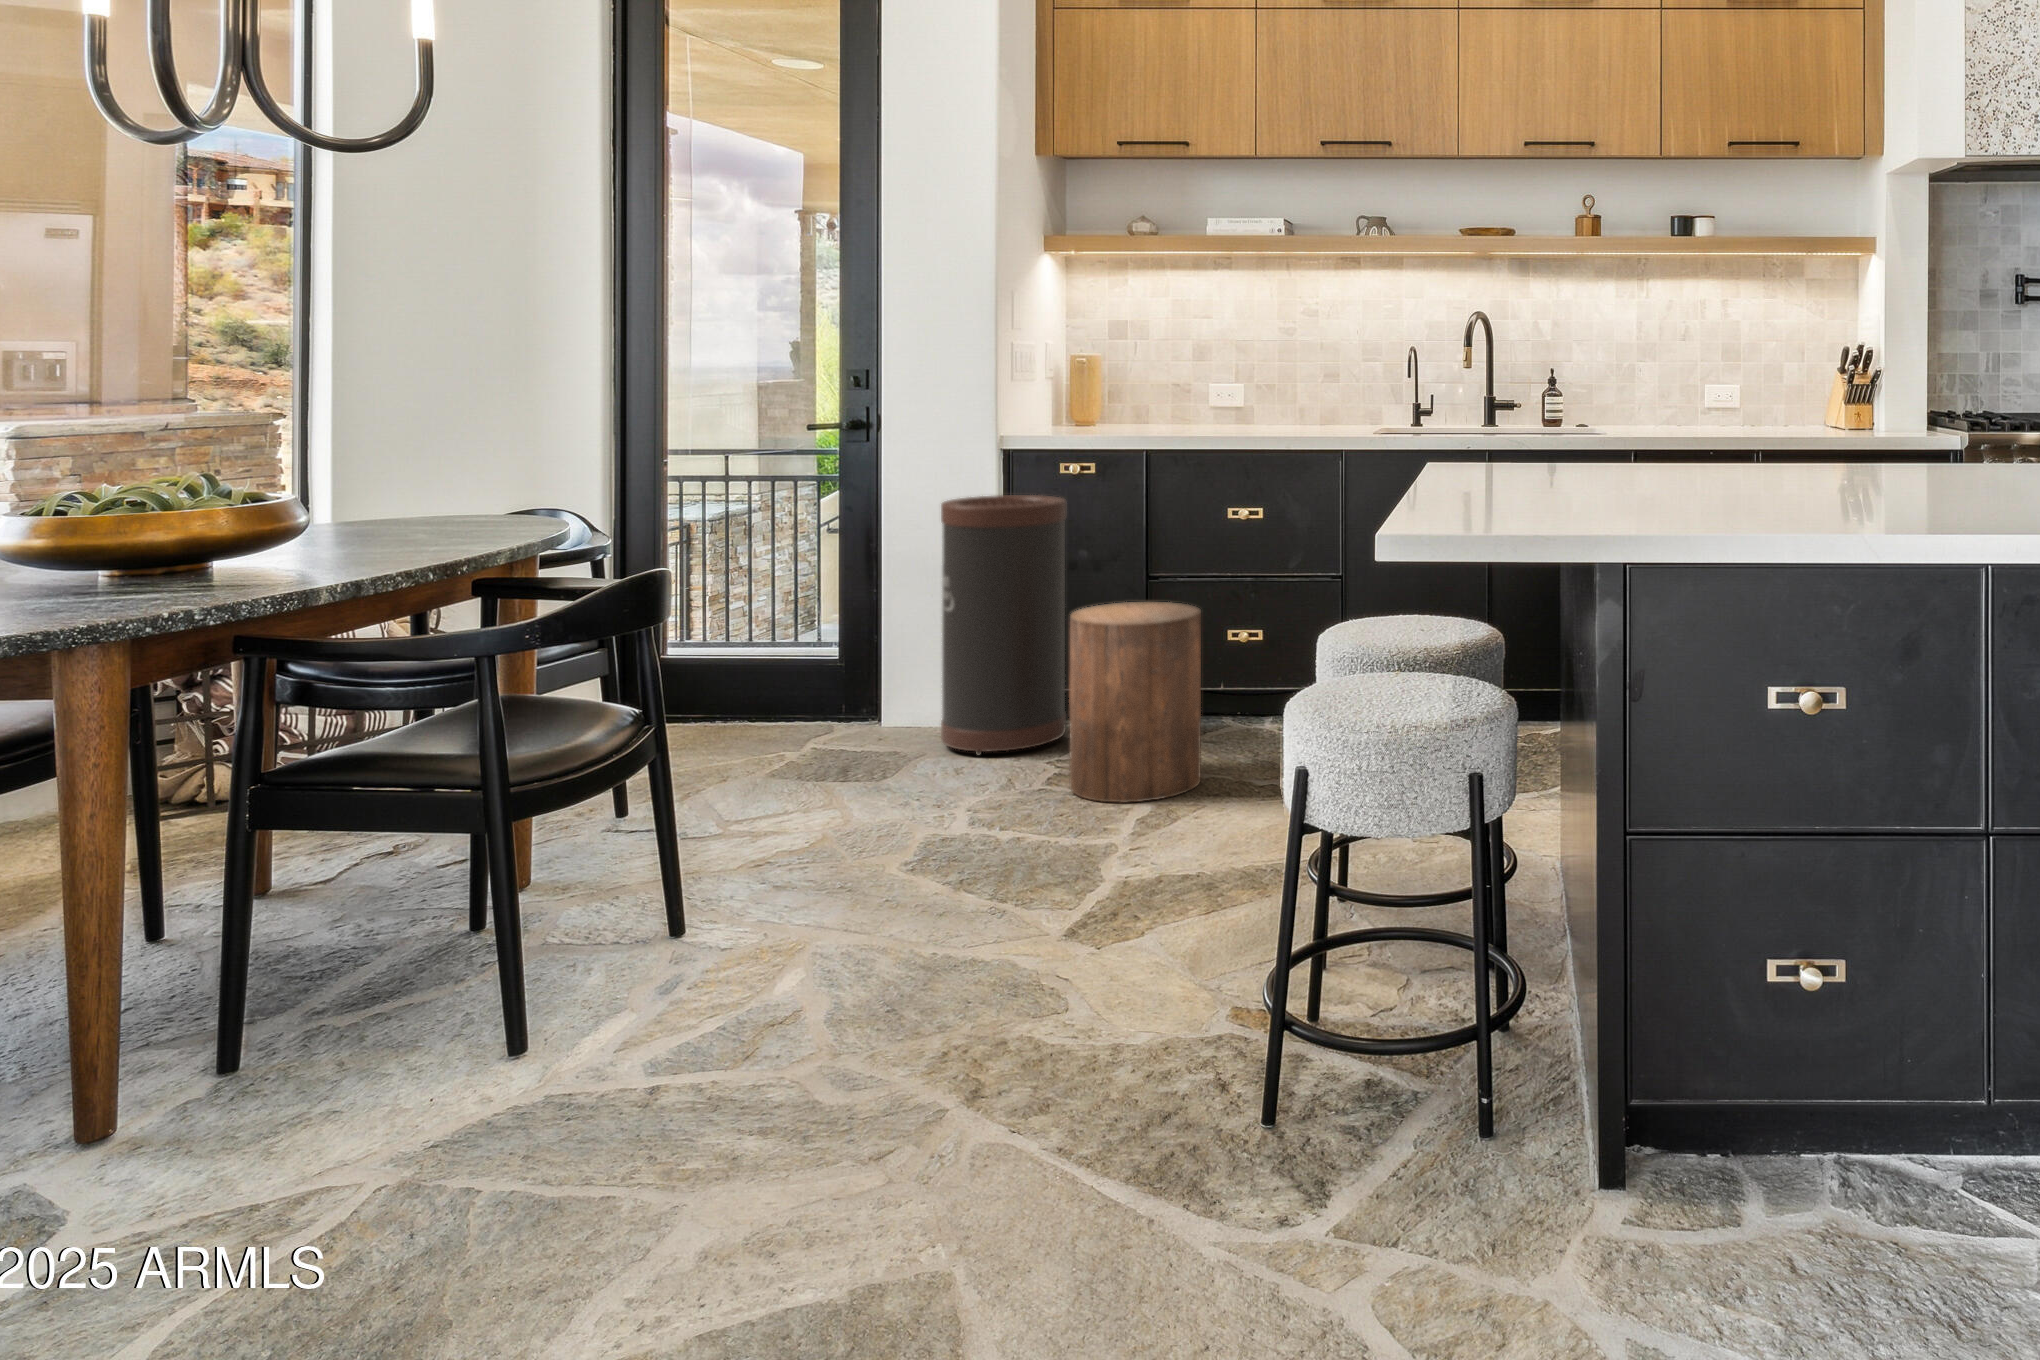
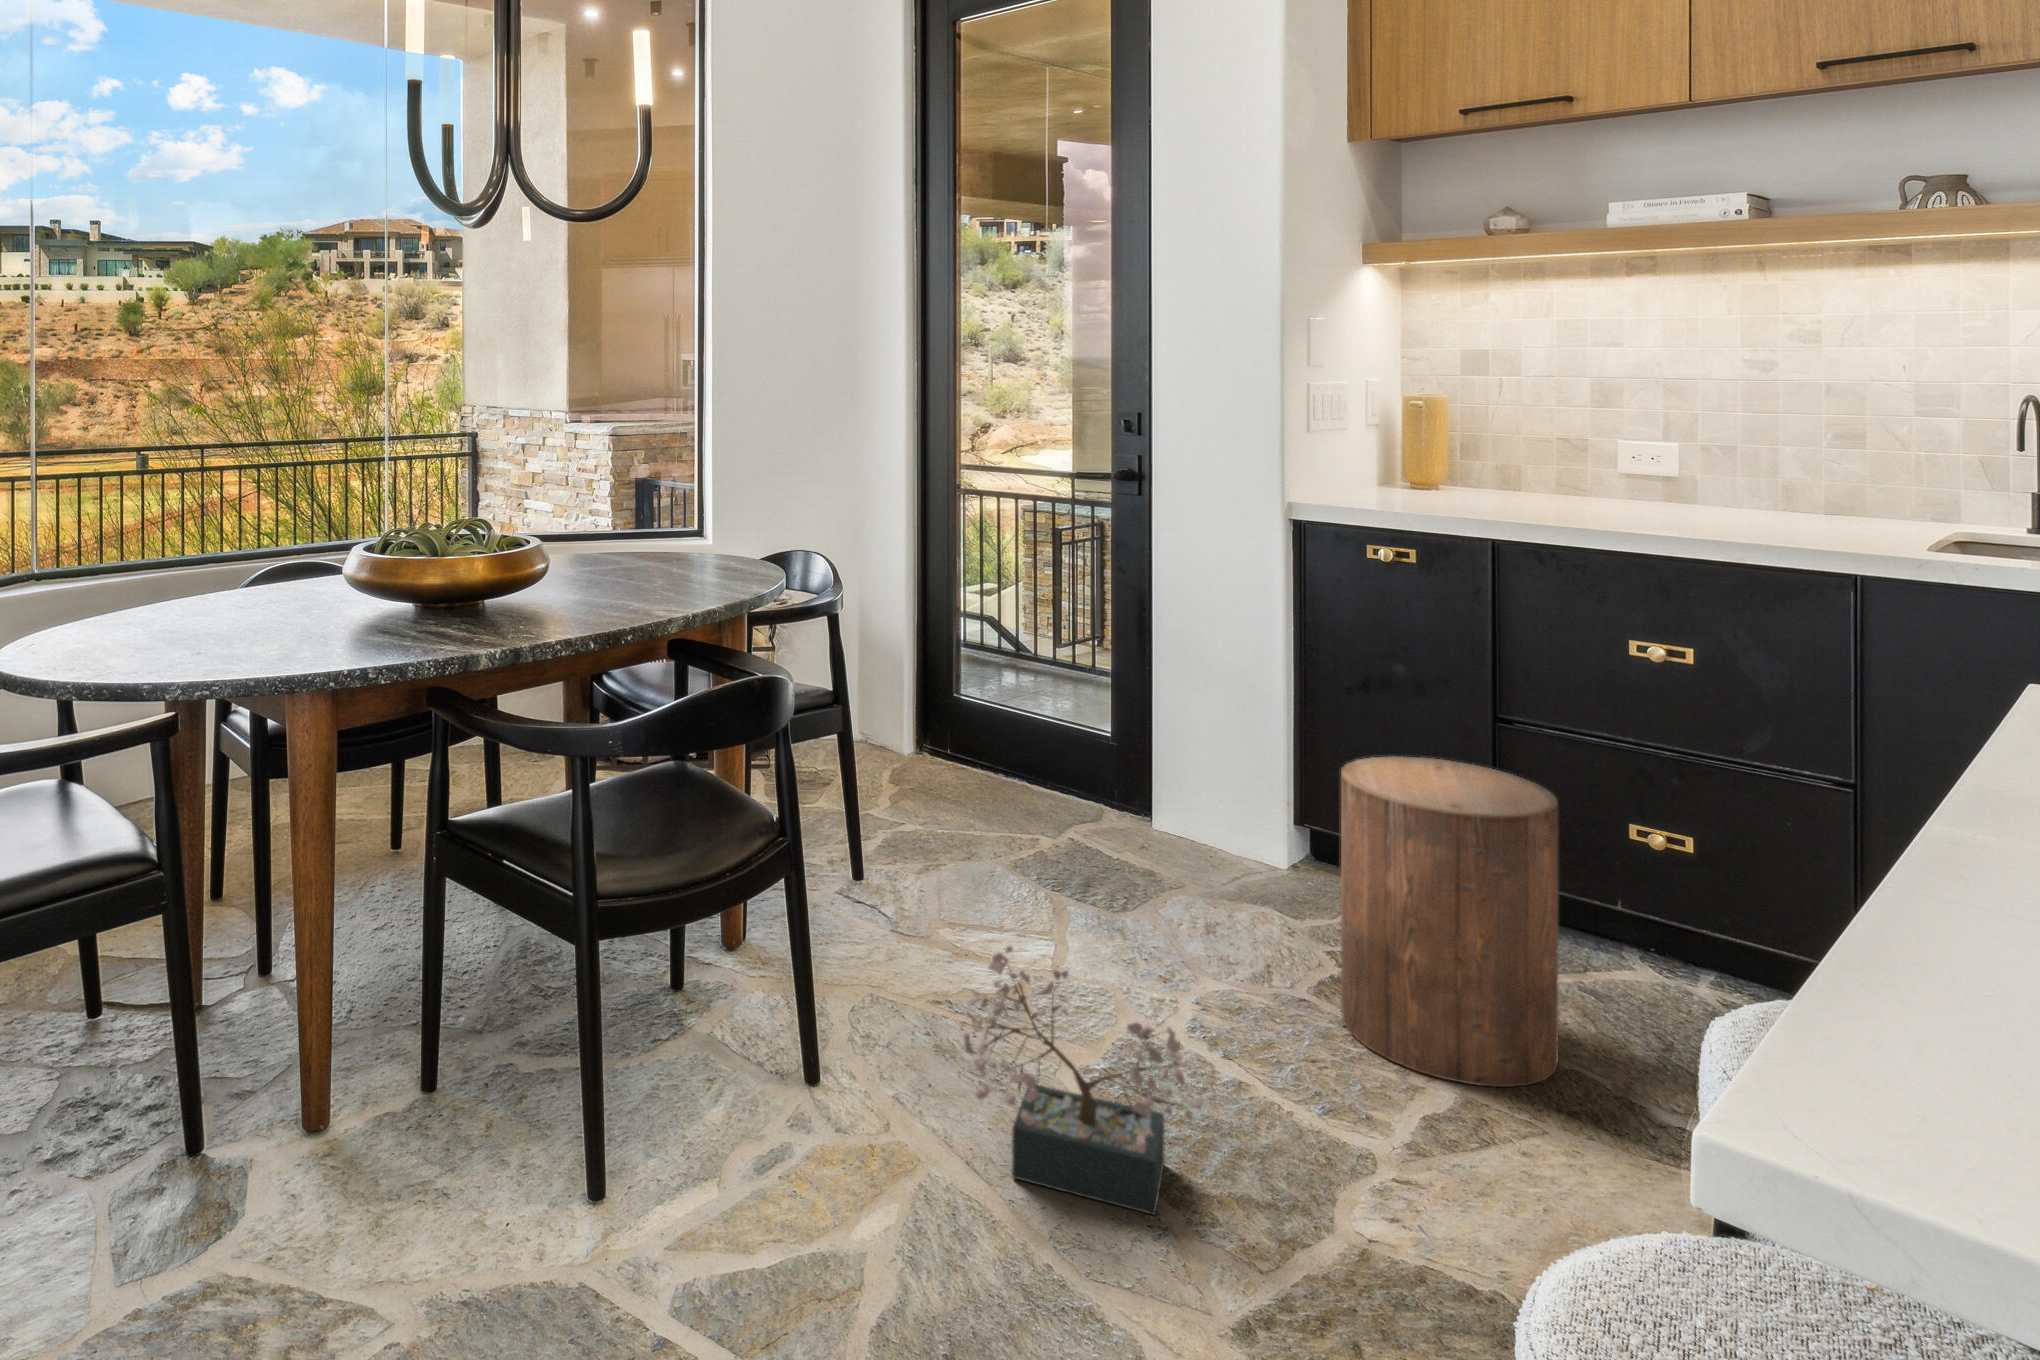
trash can: present [941,495,1067,755] -> none [1202,574,1370,917]
decorative plant: none [843,764,1027,920] -> present [963,945,1204,1215]

